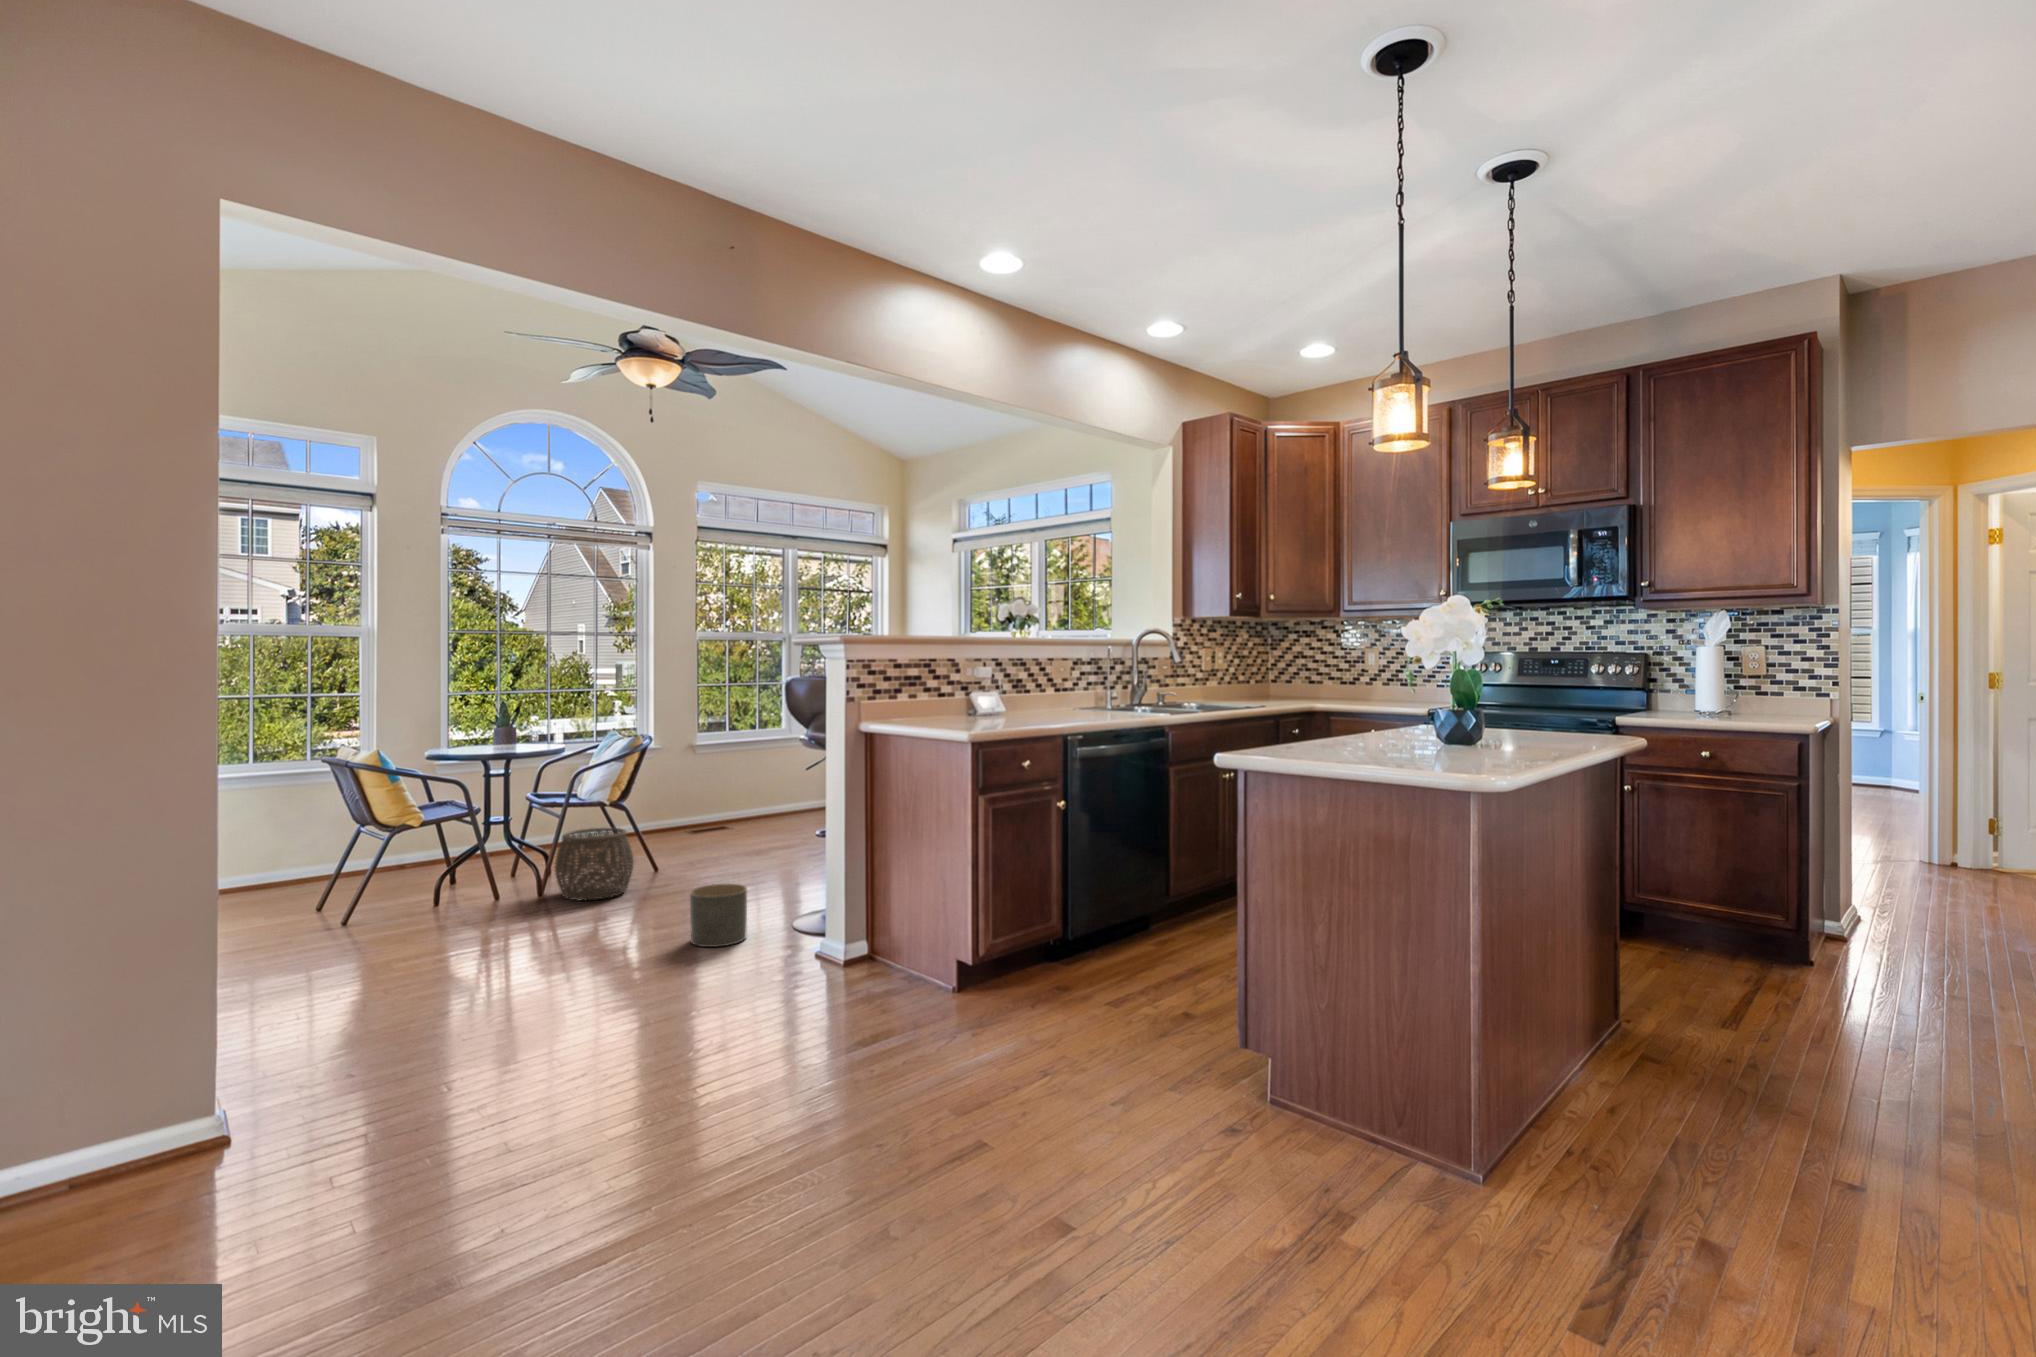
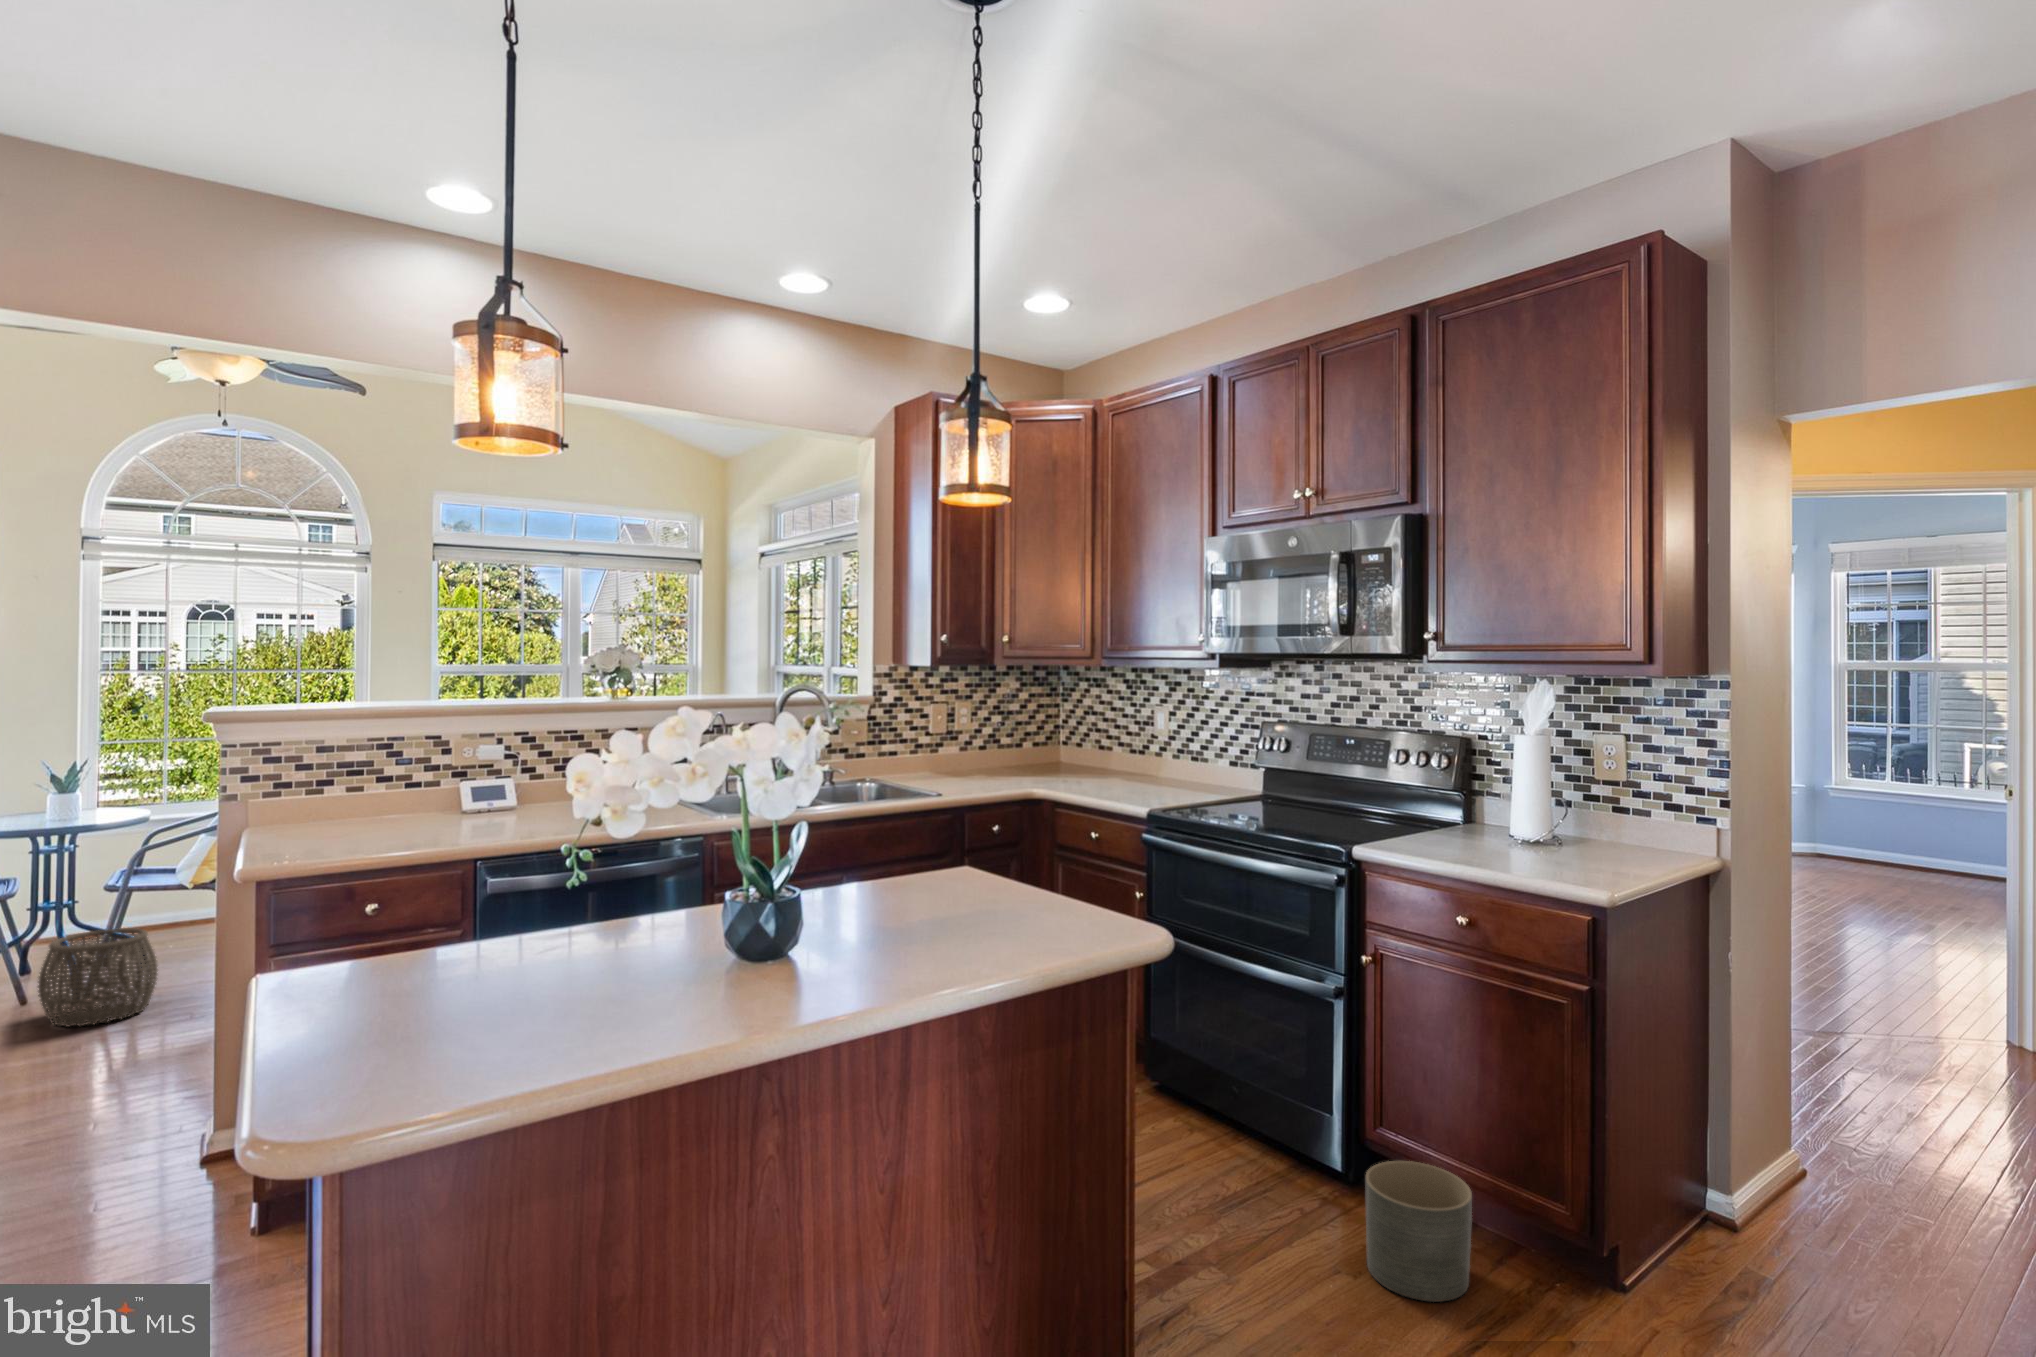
planter: present [690,884,747,947] -> present [1366,1161,1472,1302]

